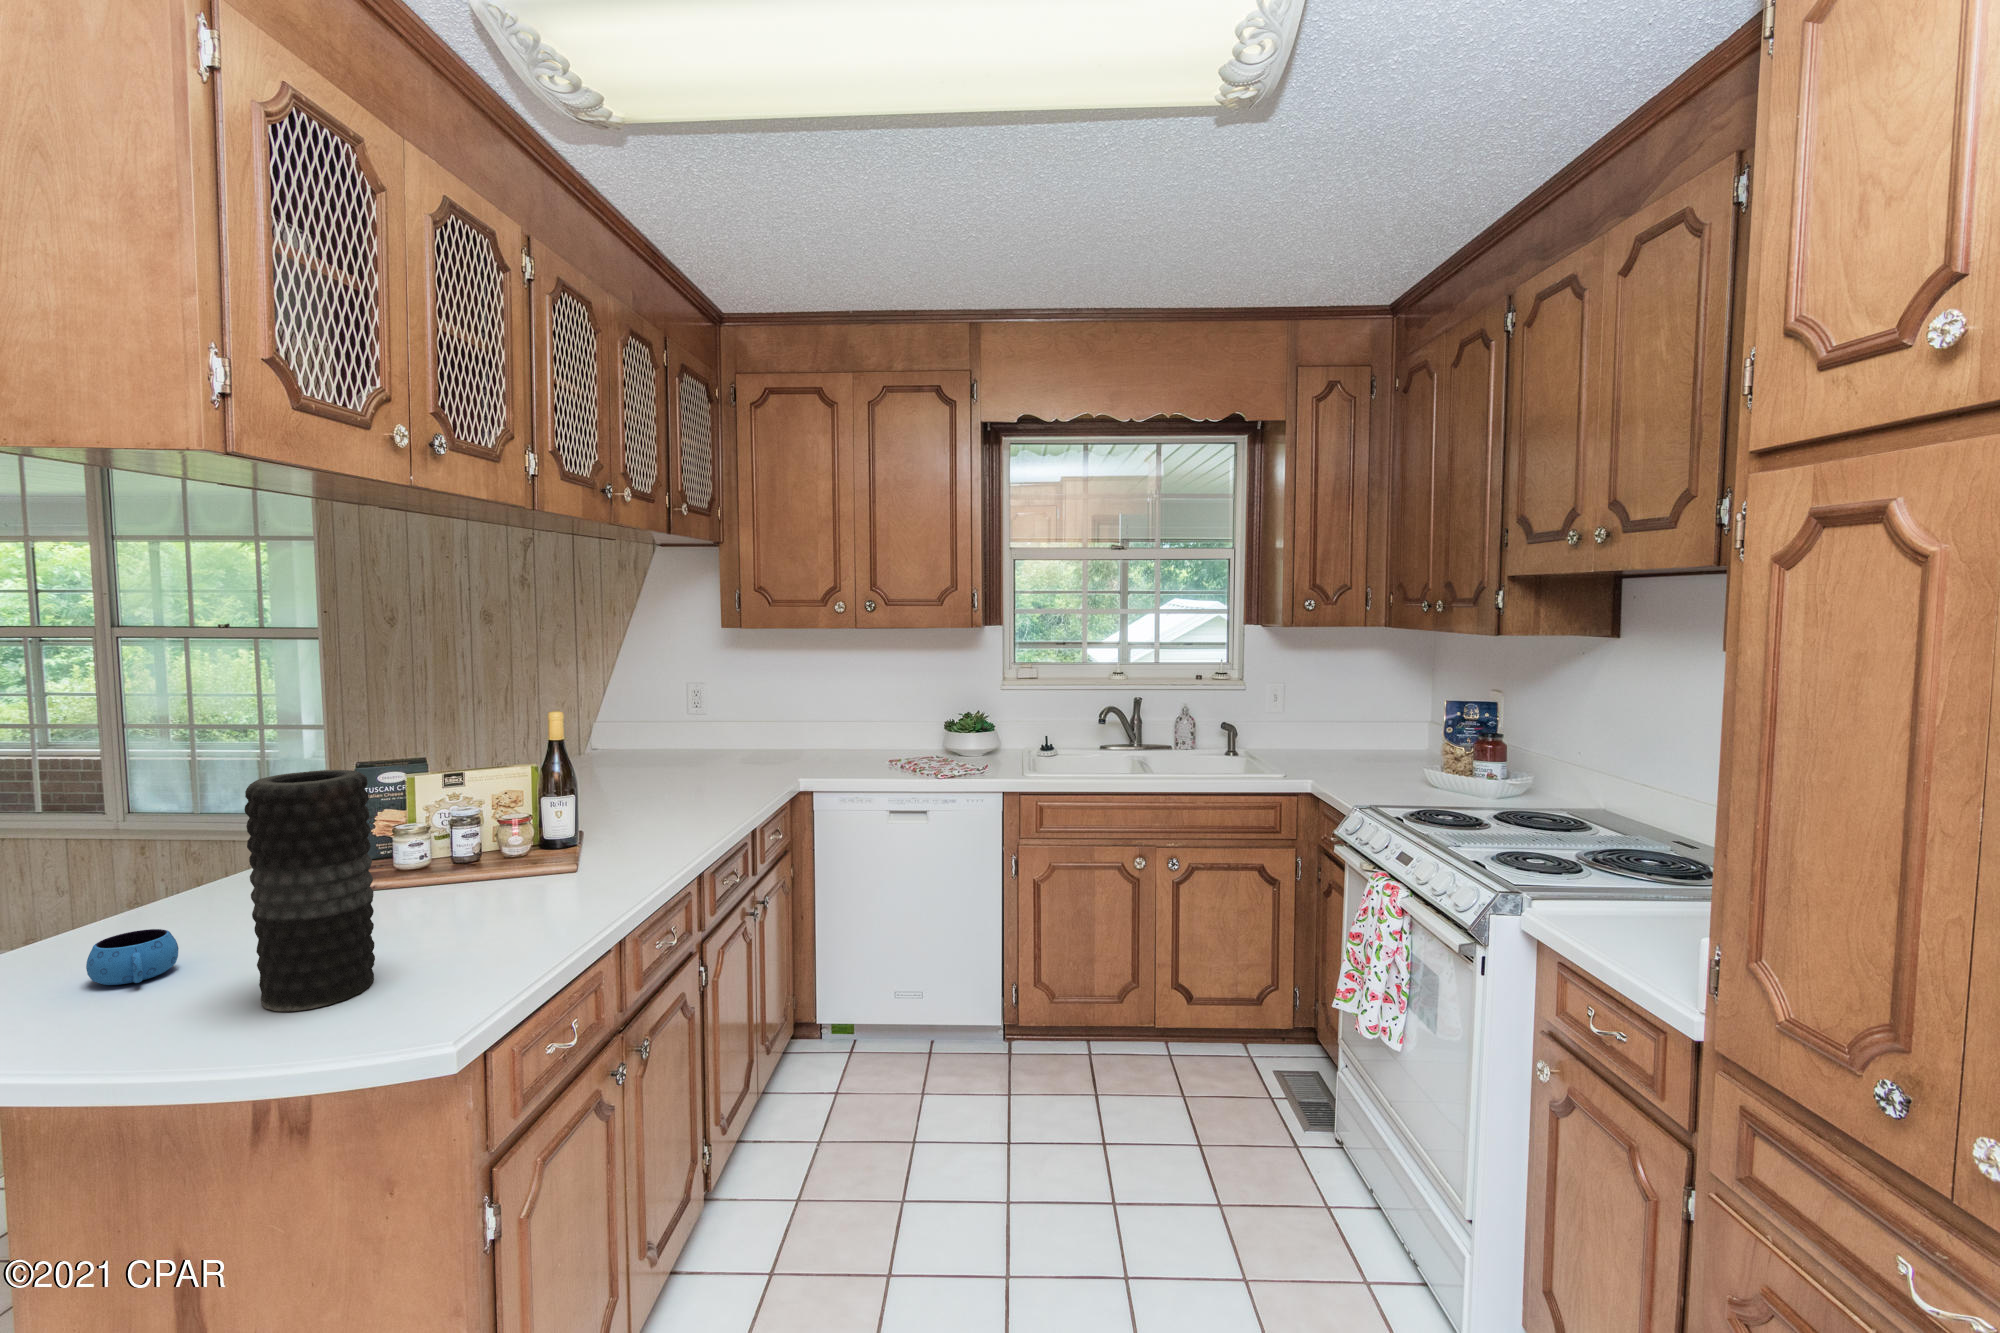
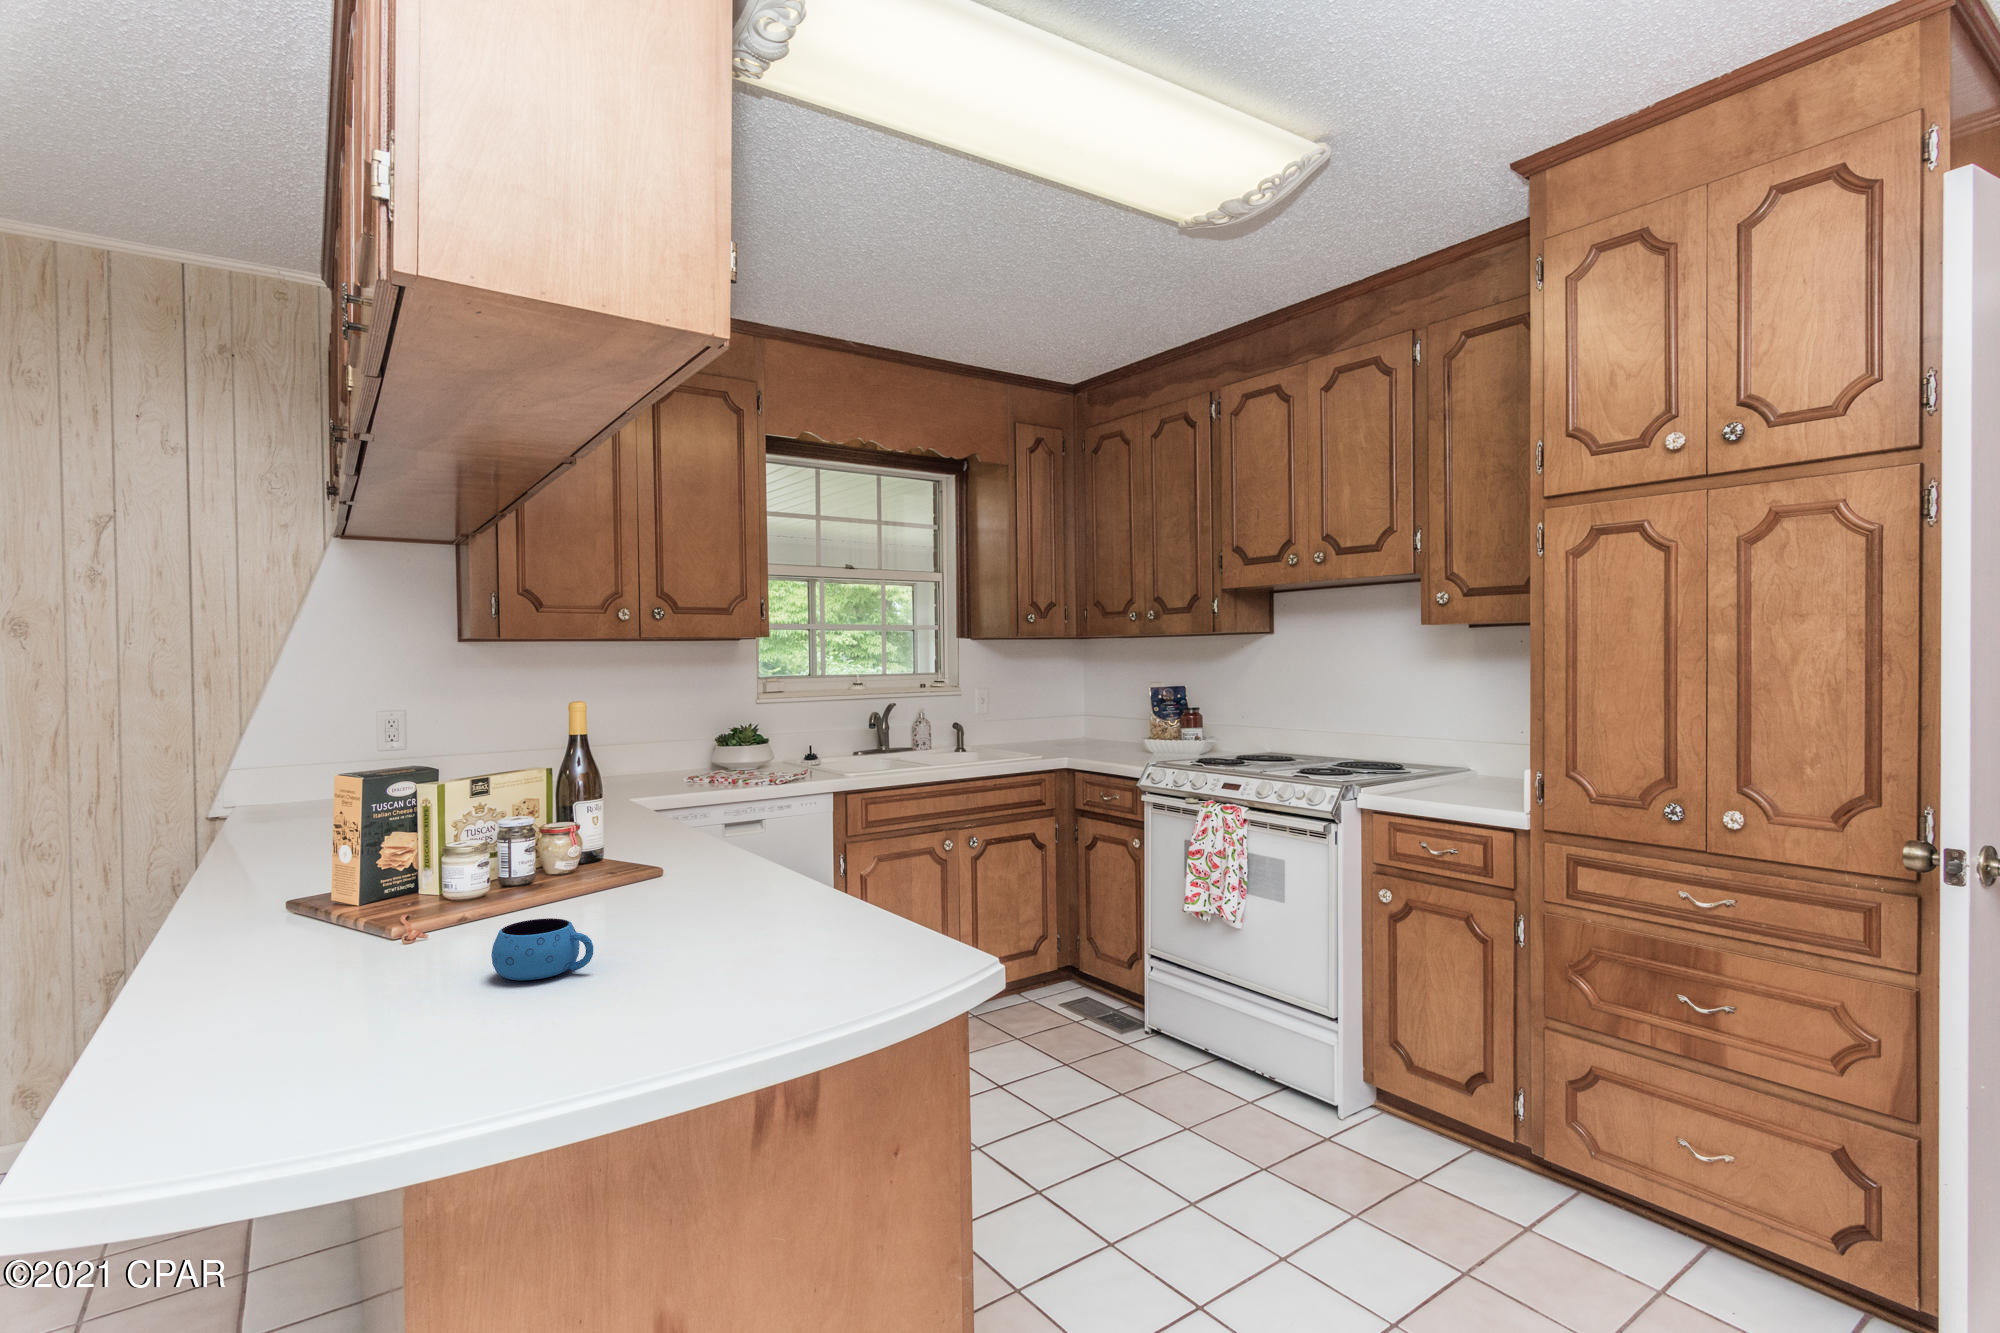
vase: present [244,770,375,1012] -> none [735,712,835,949]

